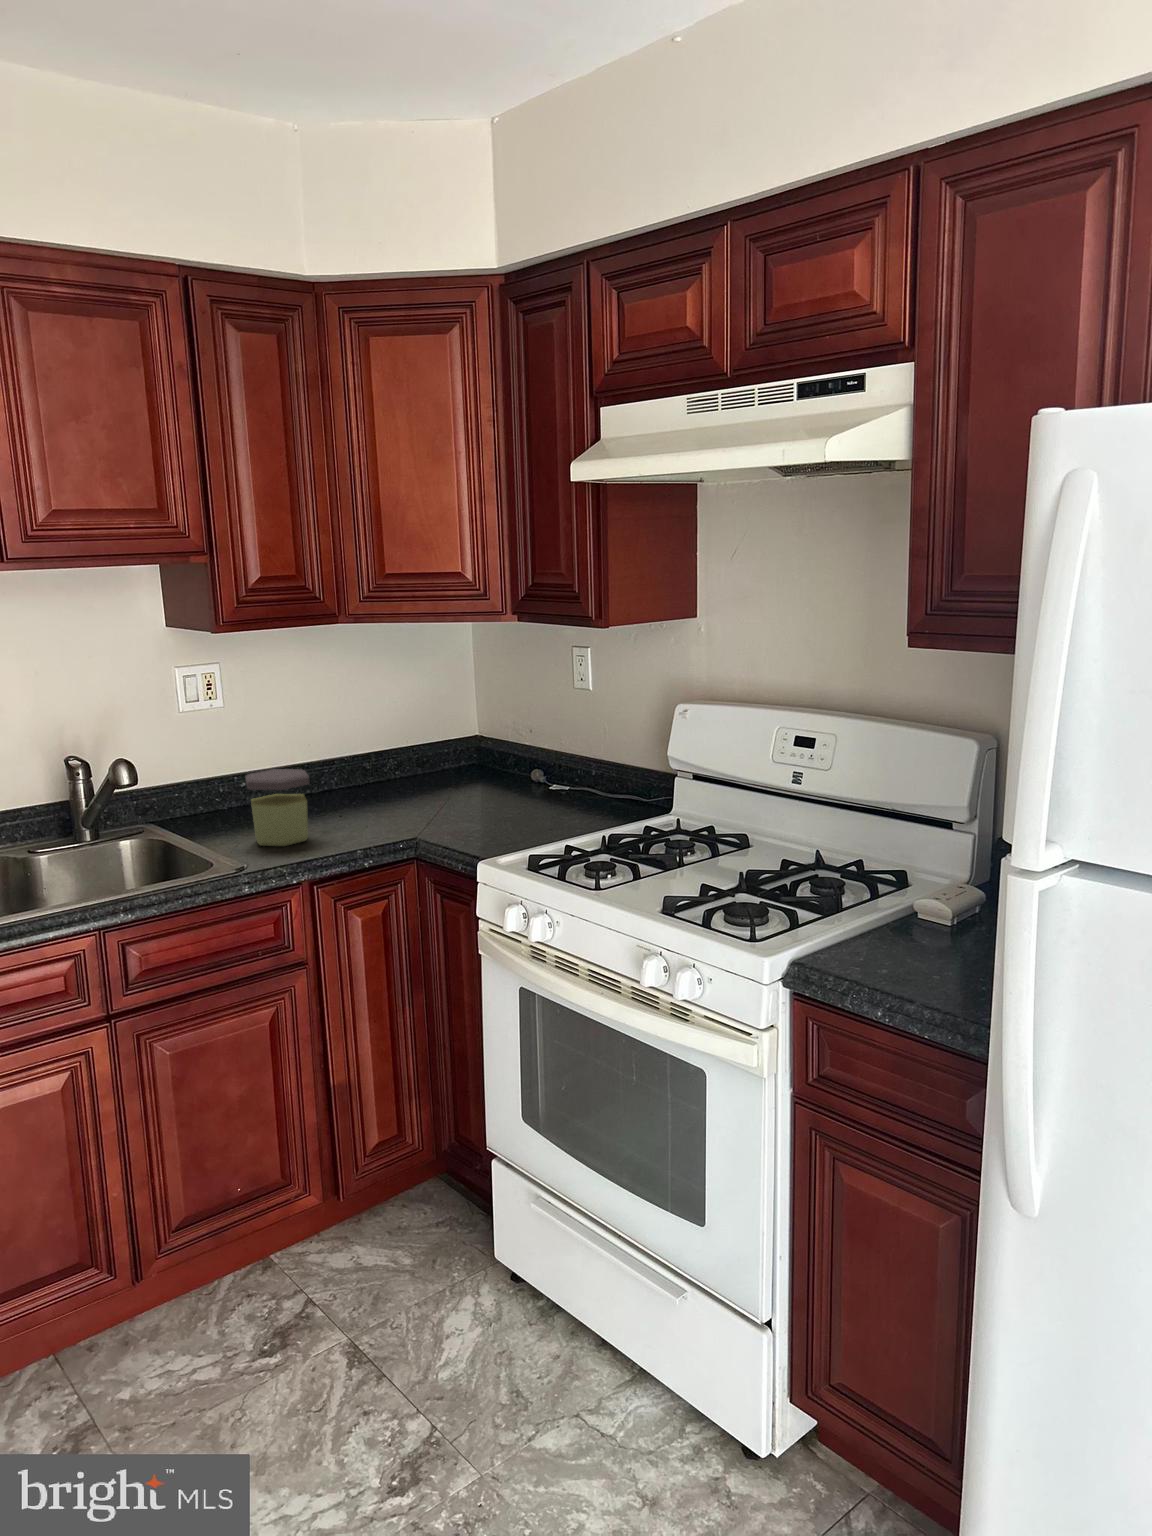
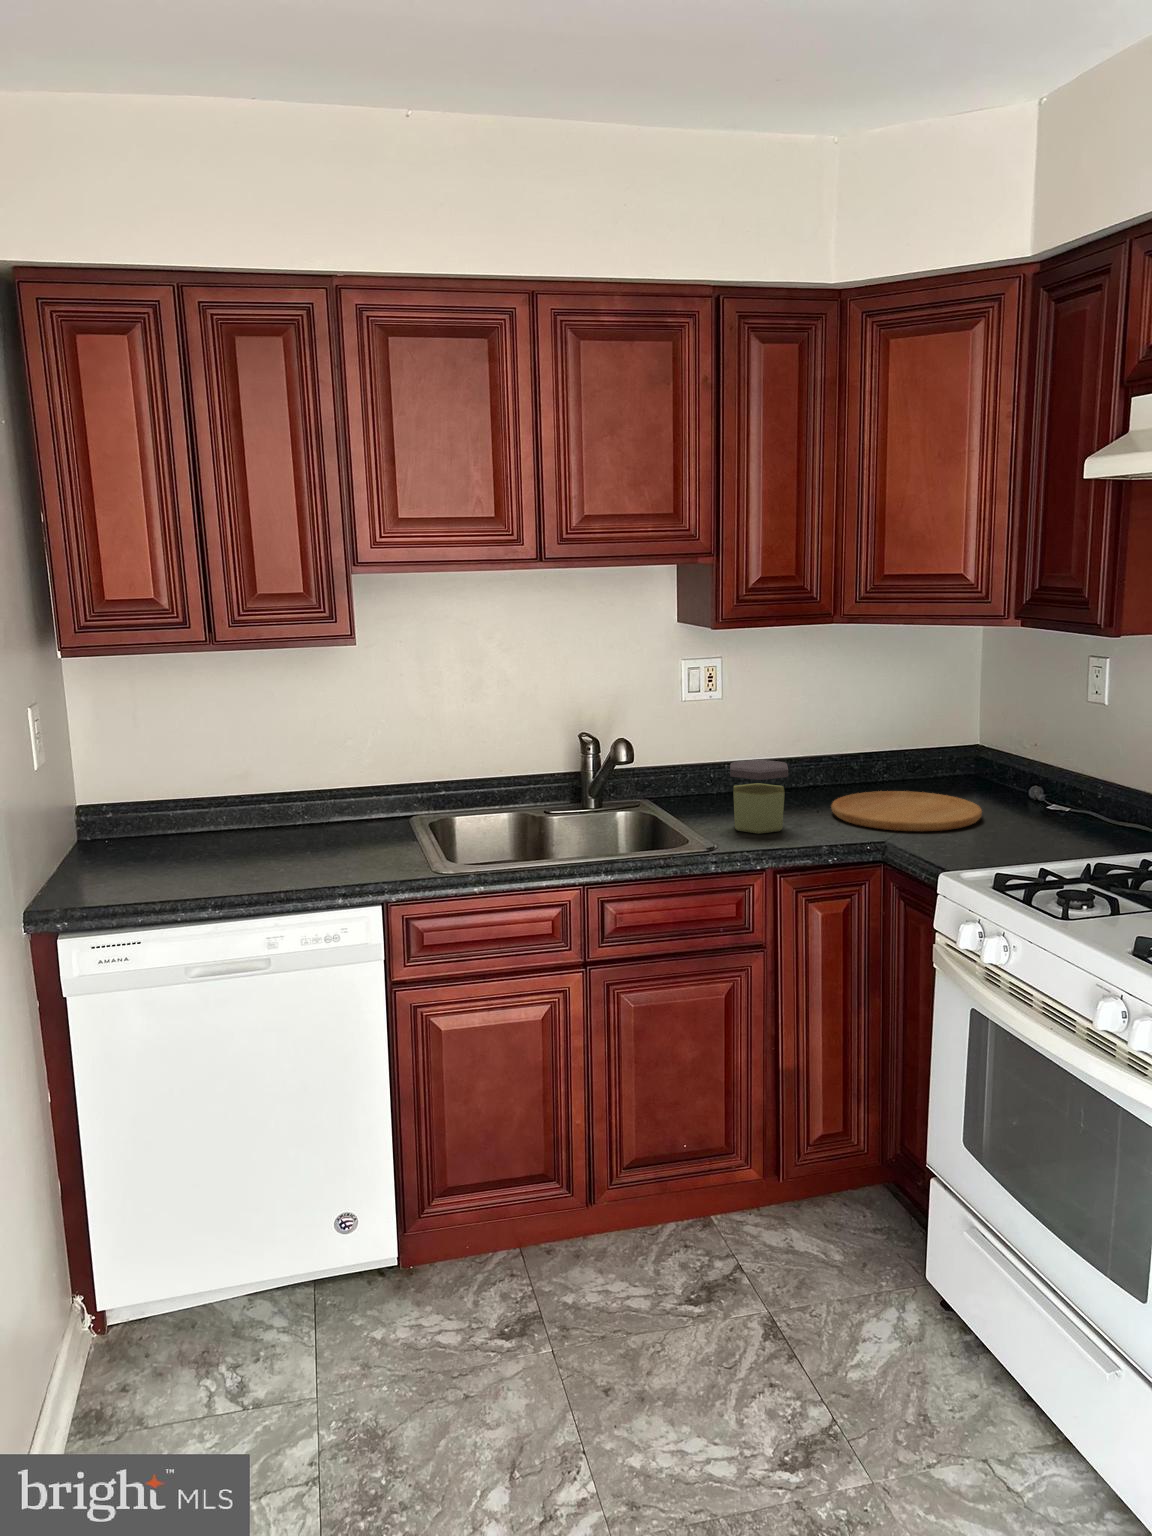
cutting board: none [351,787,496,827] -> present [831,791,982,832]

